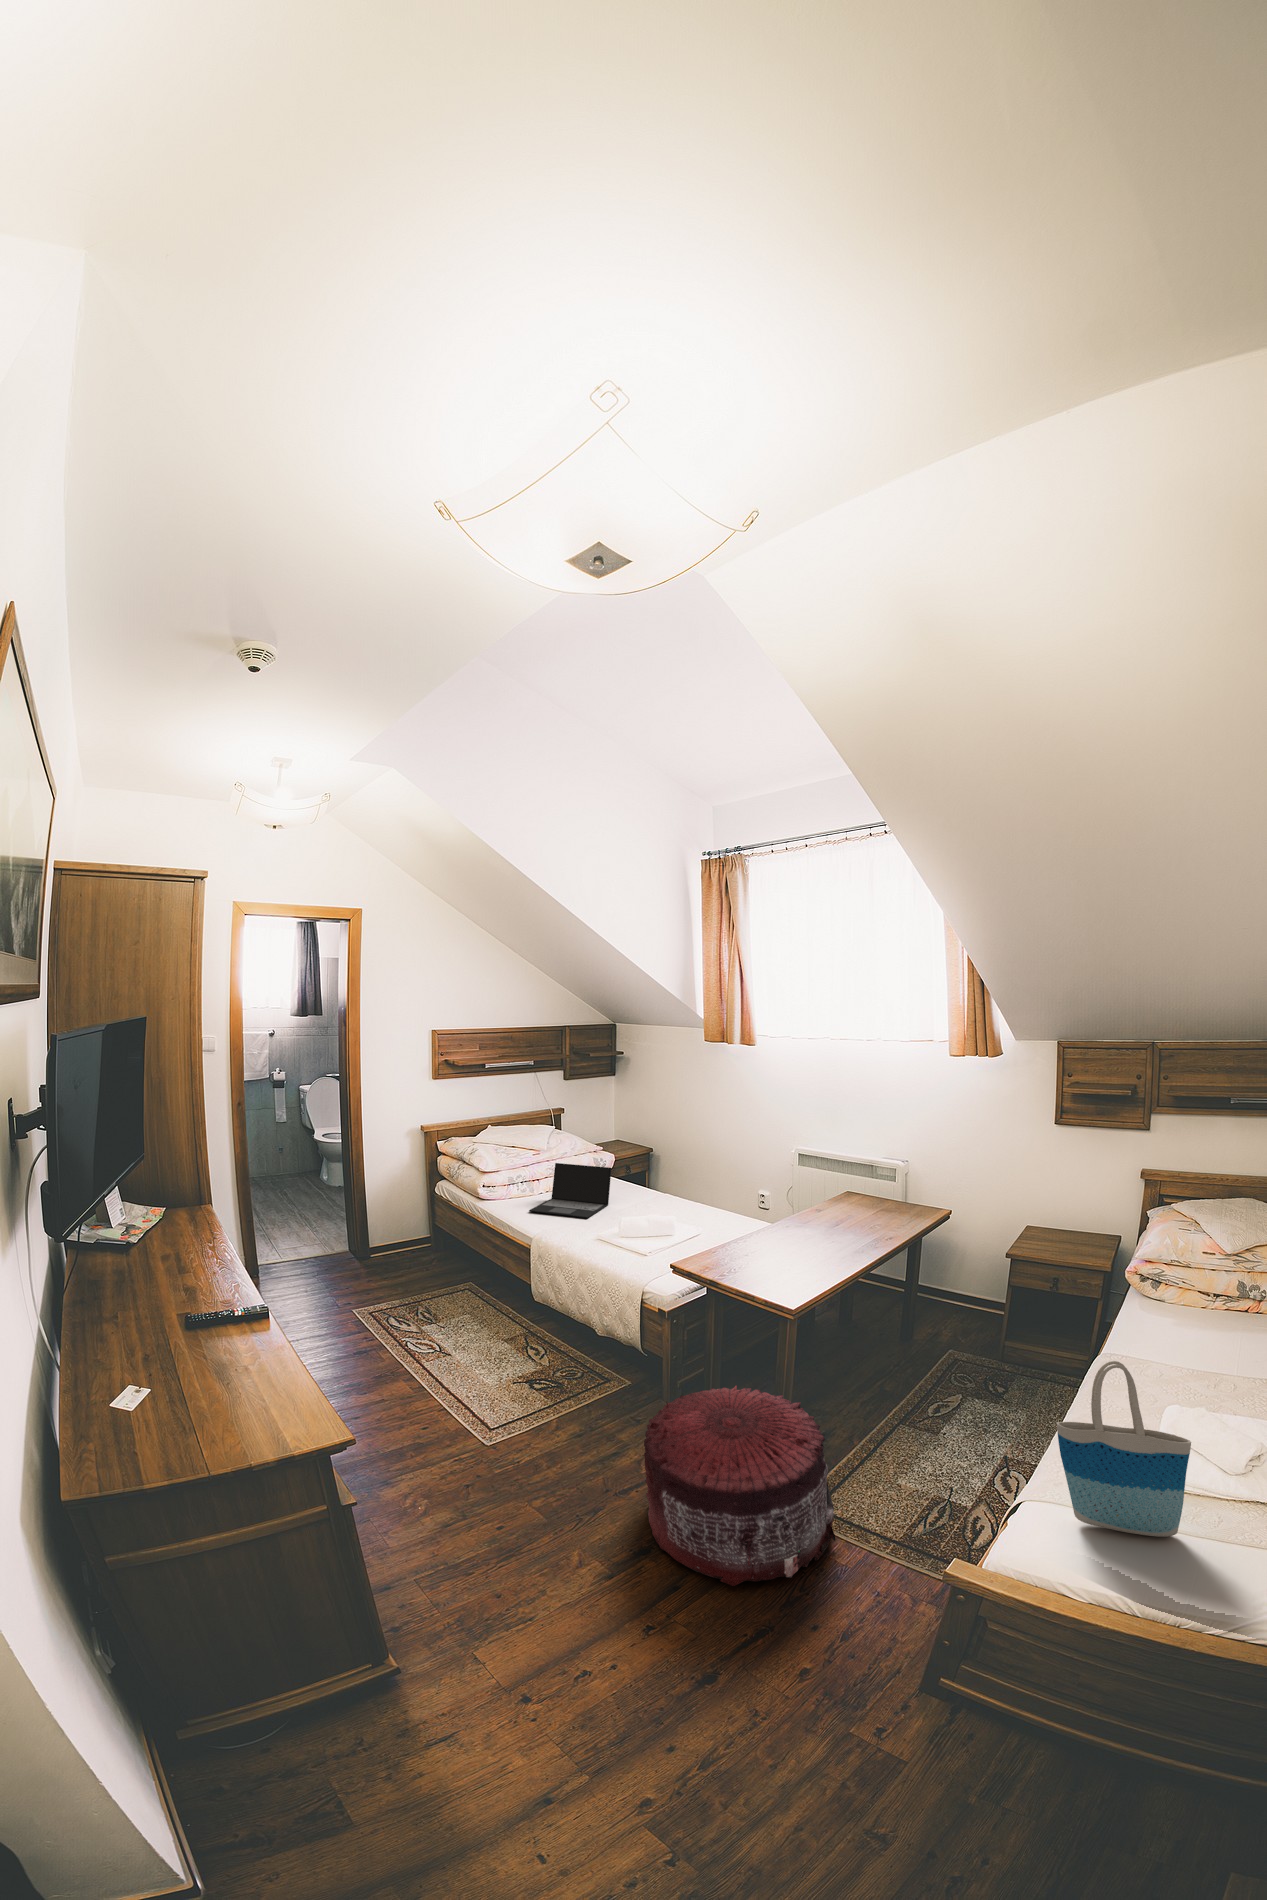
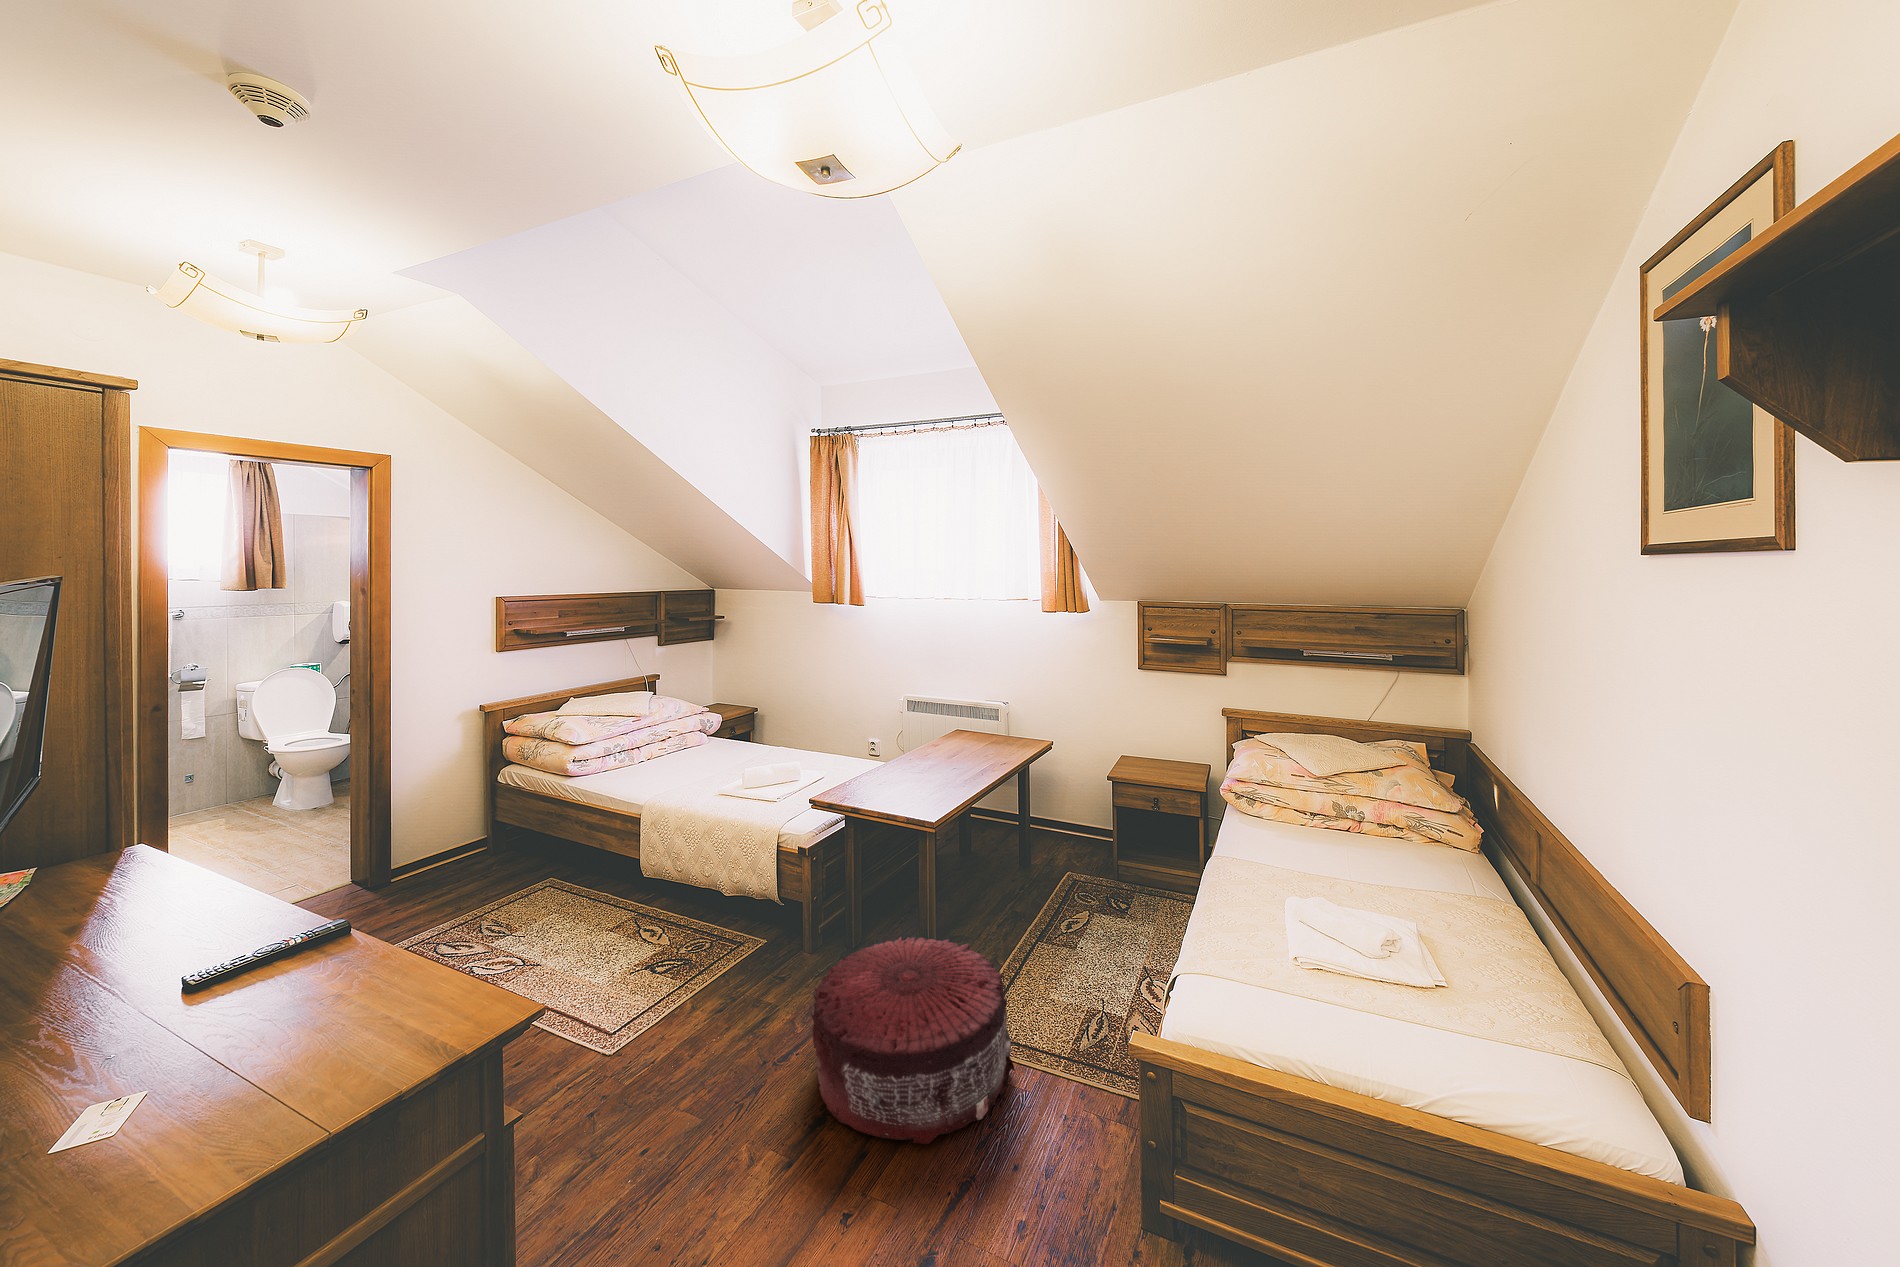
laptop: present [529,1163,611,1218] -> none [632,730,727,786]
tote bag: present [1057,1361,1191,1537] -> none [1279,864,1389,1018]

